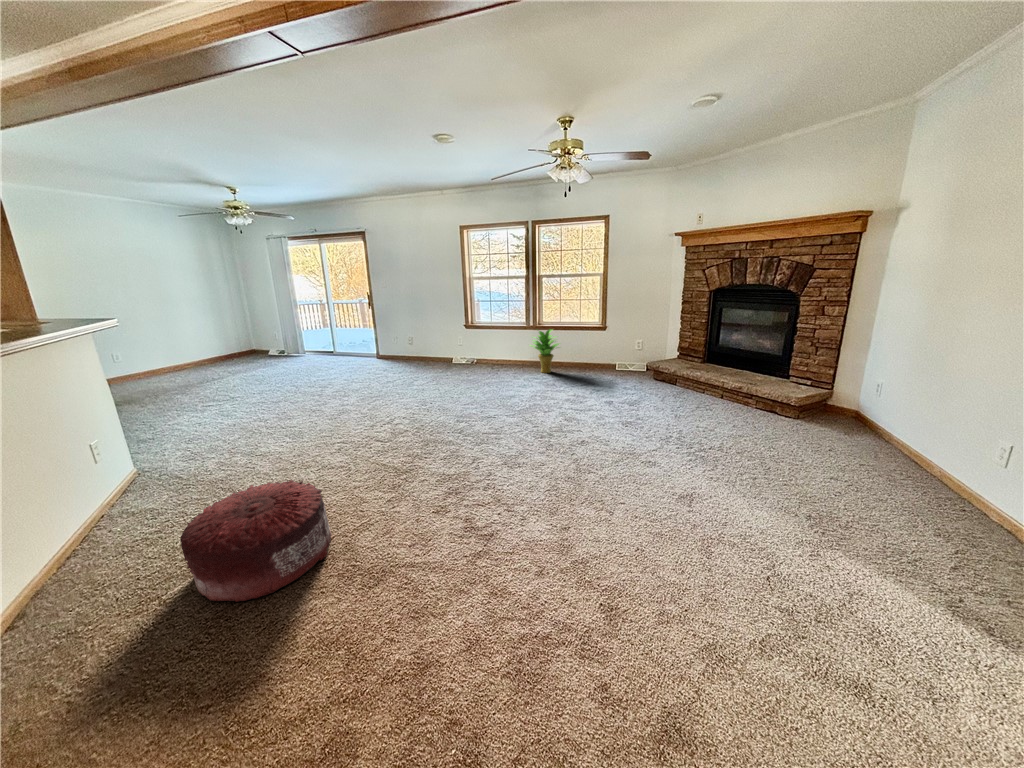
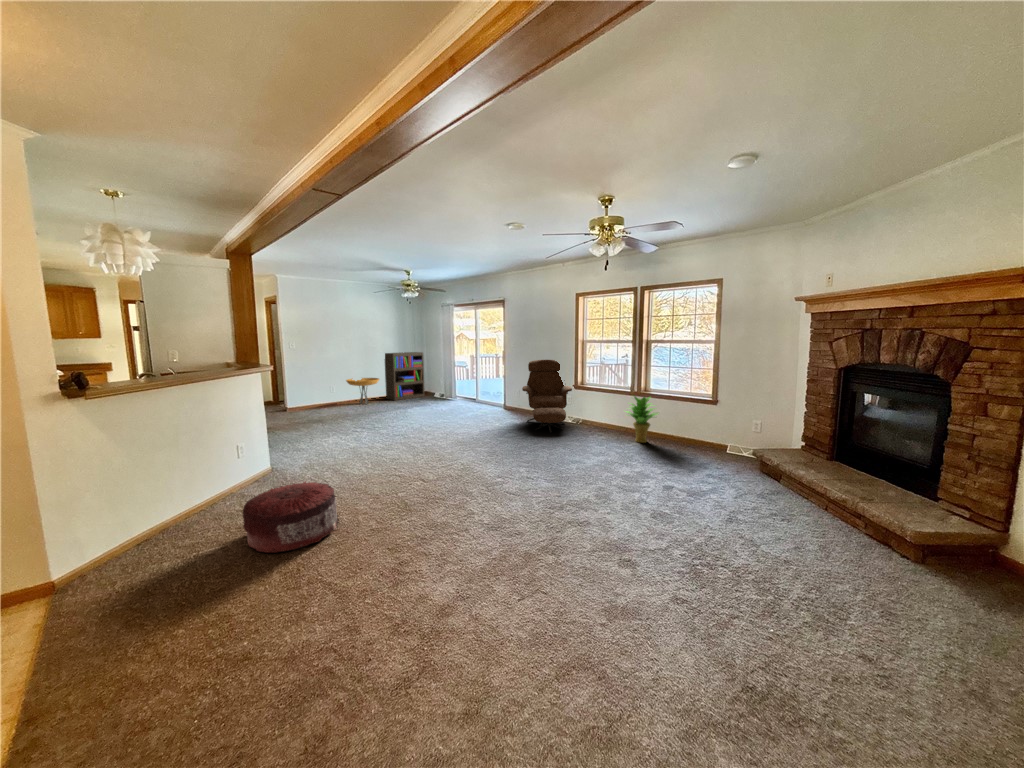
lounge chair: none [409,300,469,376] -> present [522,360,572,432]
bookshelf: none [182,302,255,367] -> present [385,352,425,400]
side table: none [128,340,188,379] -> present [346,378,379,404]

